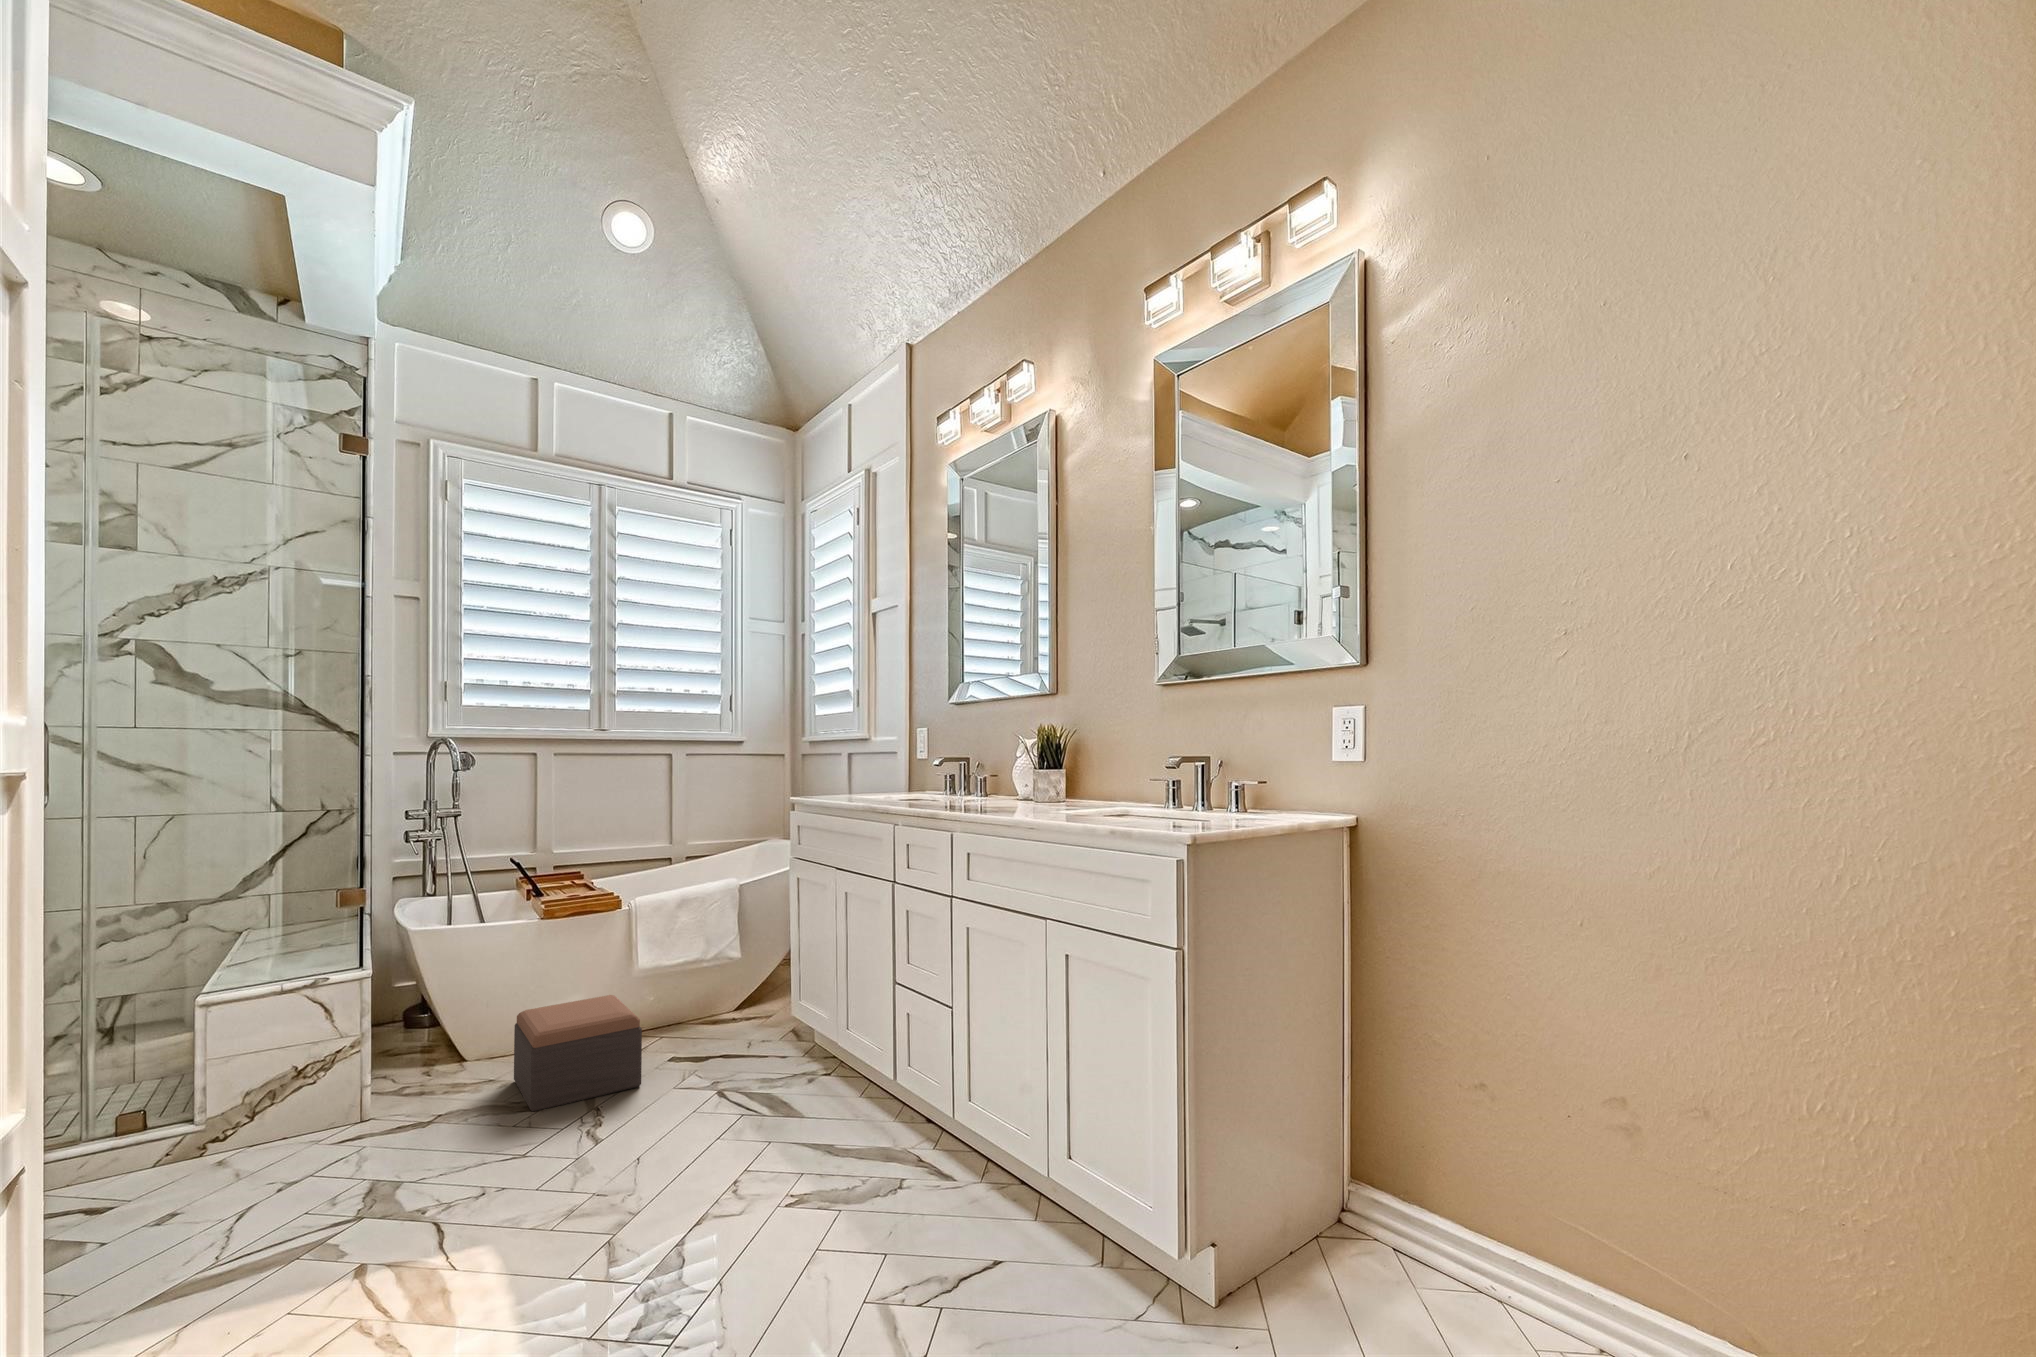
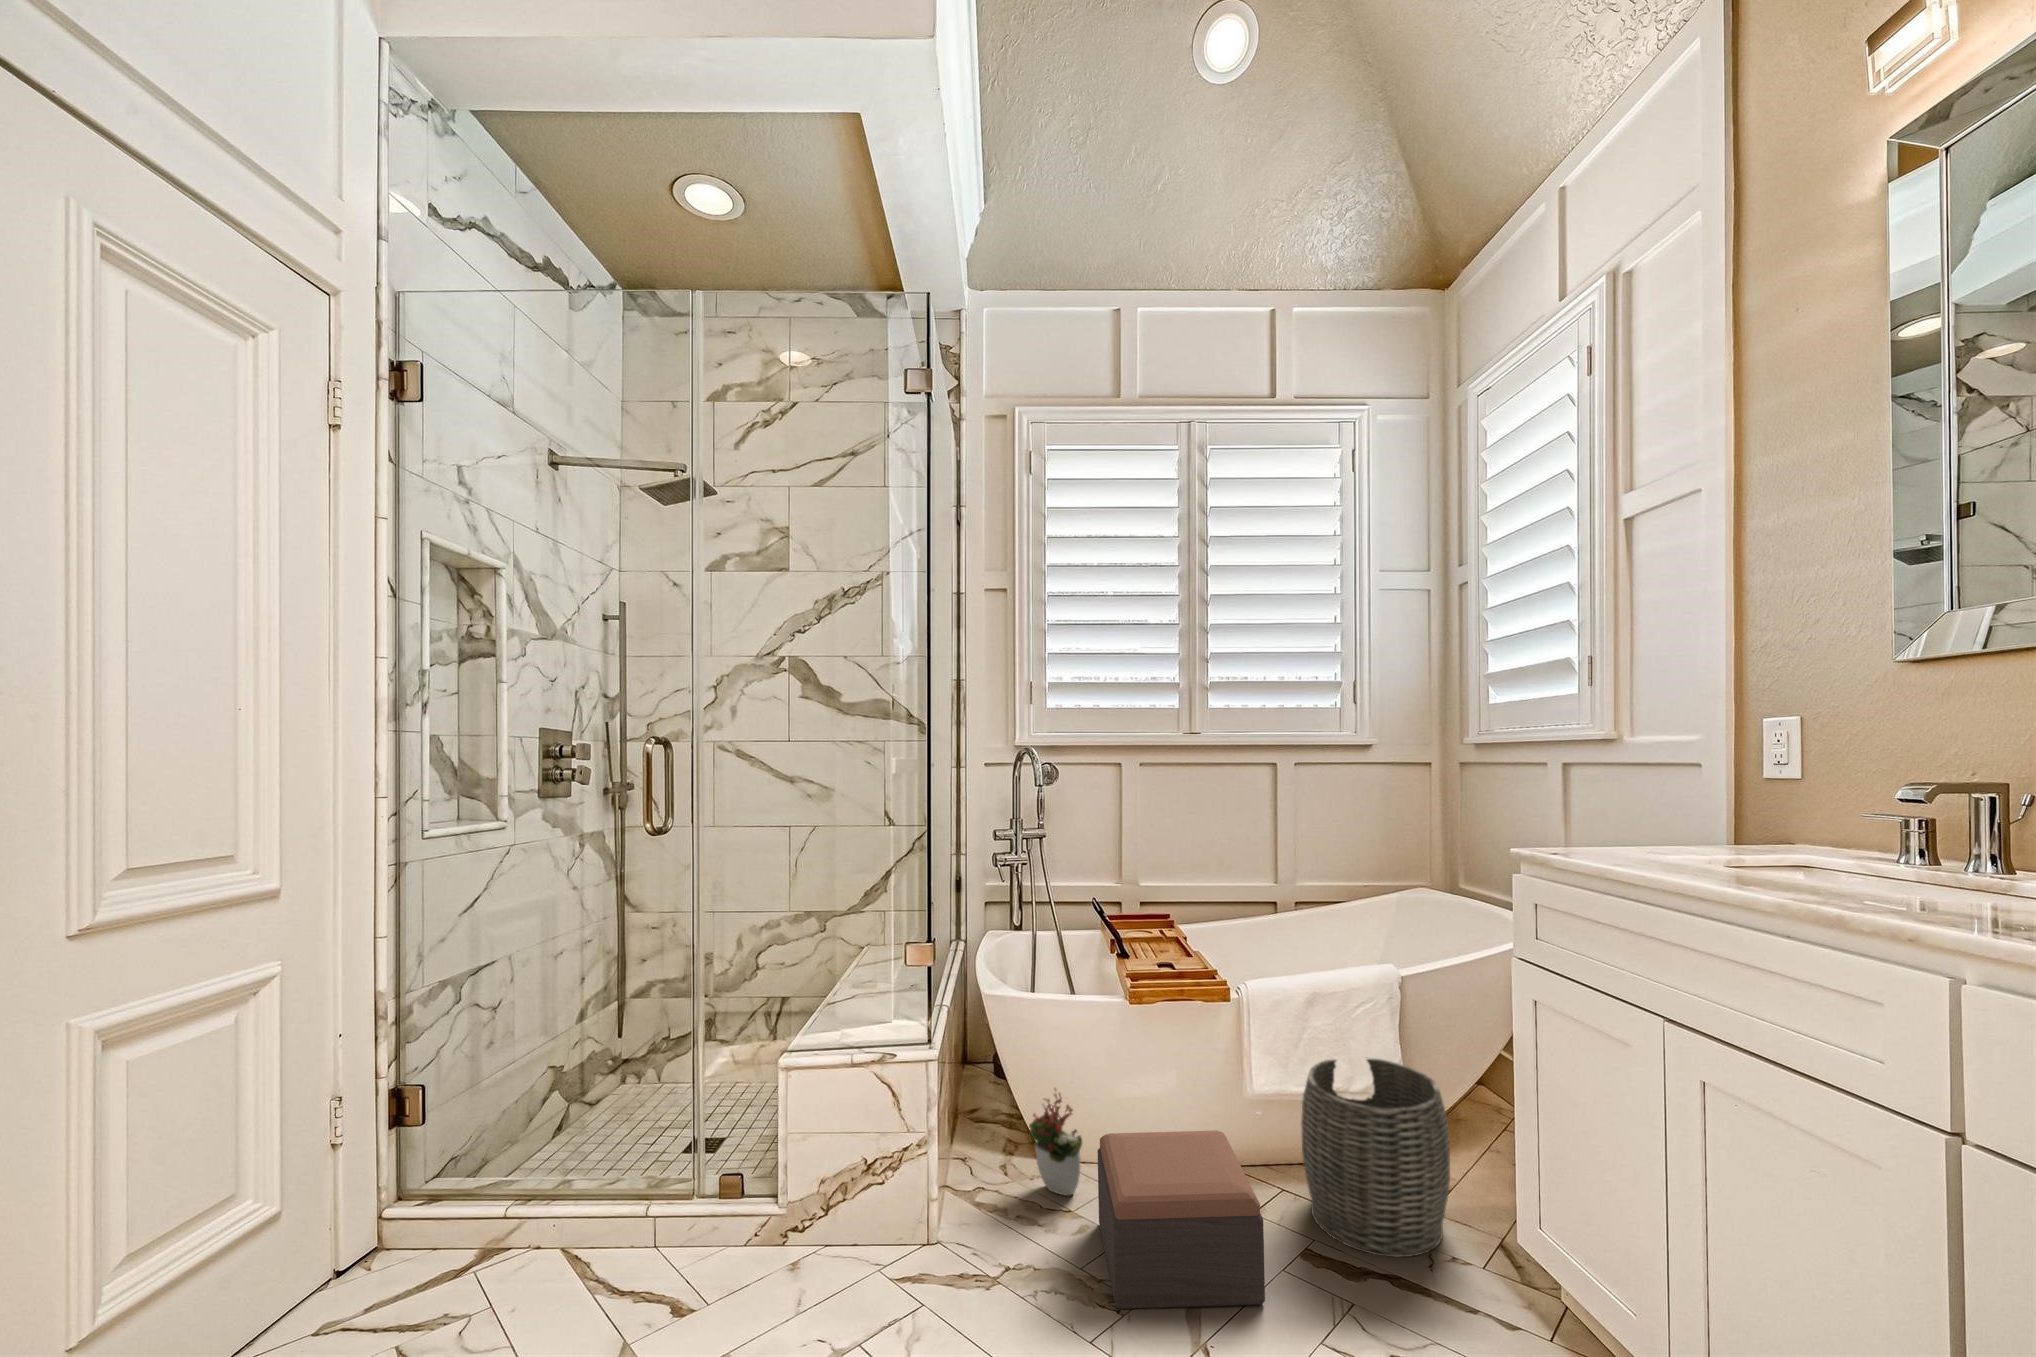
woven basket: none [673,937,769,1053] -> present [1301,1059,1450,1257]
decorative plant: none [450,995,499,1075] -> present [1029,1089,1082,1195]

